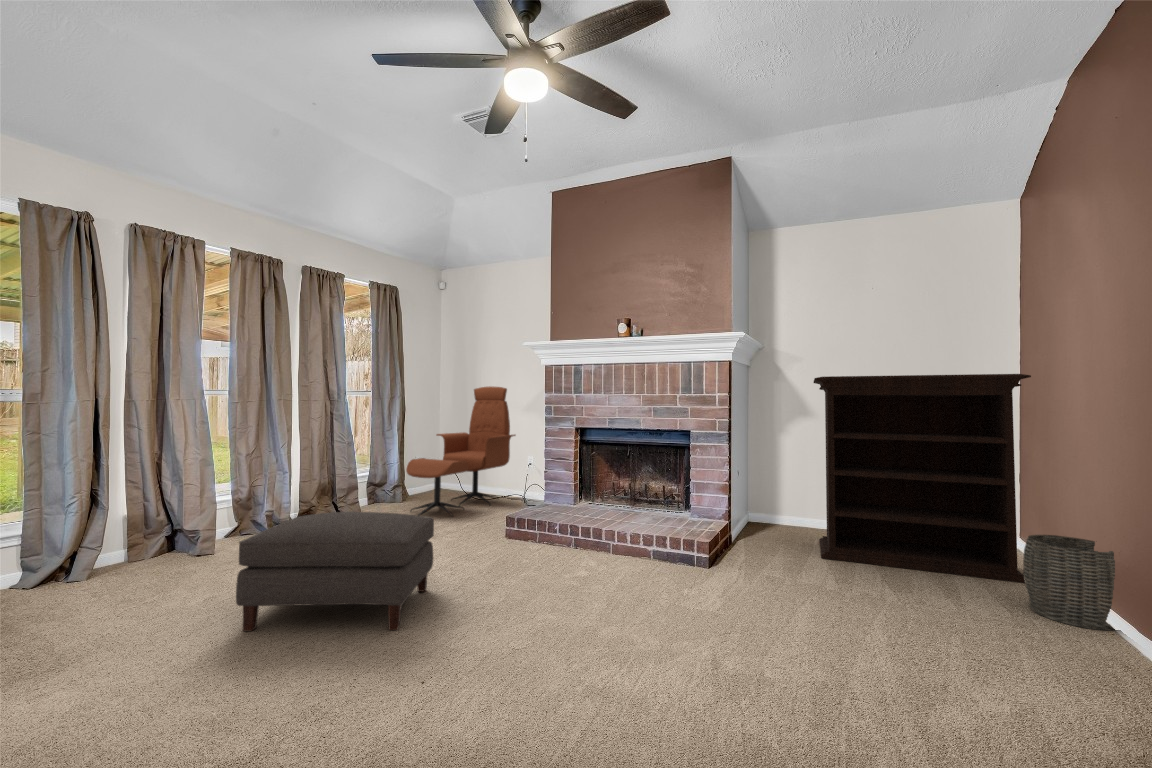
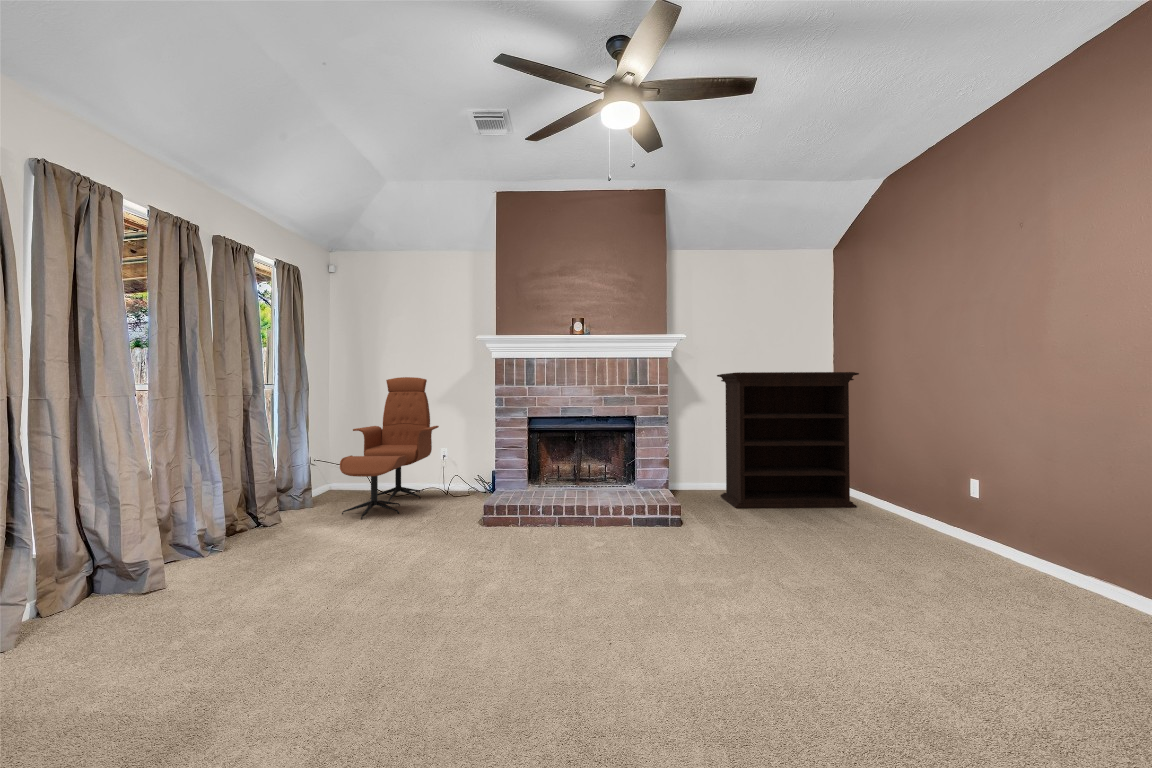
ottoman: present [236,512,434,631] -> none [345,509,519,647]
woven basket: present [1023,535,1115,630] -> none [867,475,920,528]

